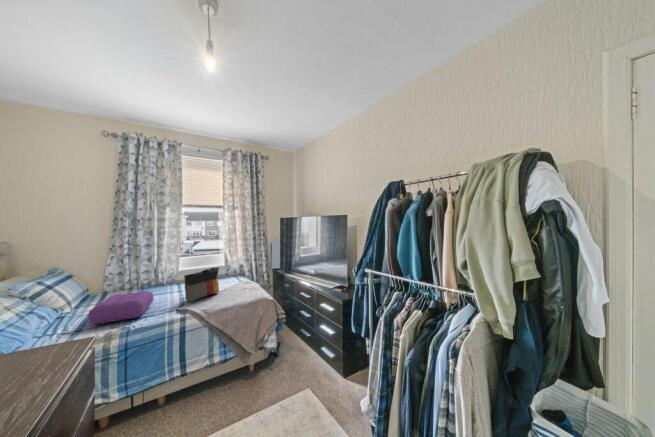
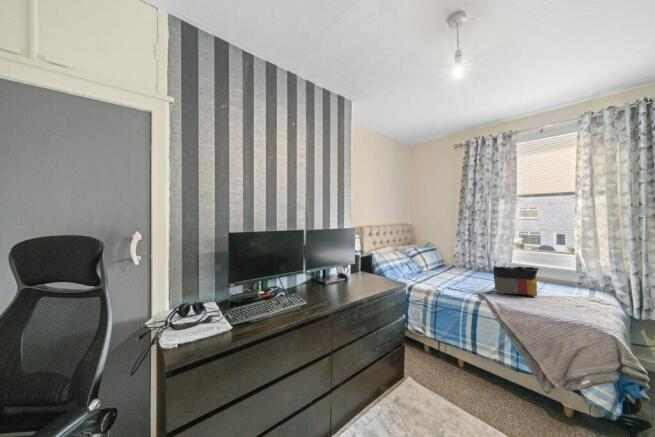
pillow: present [88,291,153,324] -> none [424,267,469,288]

